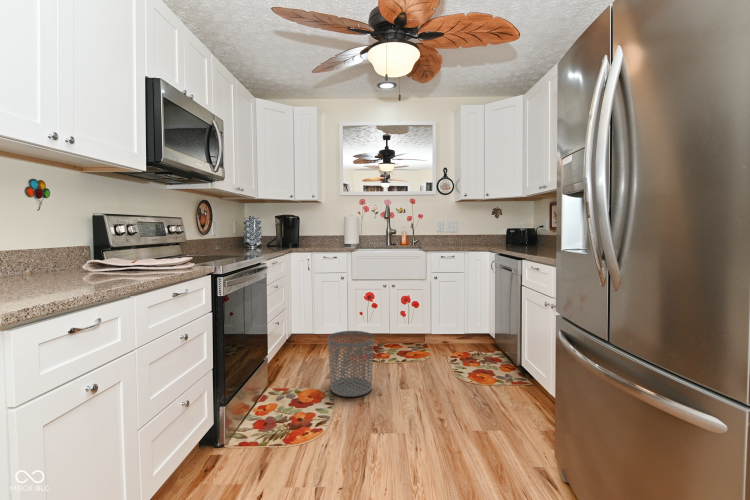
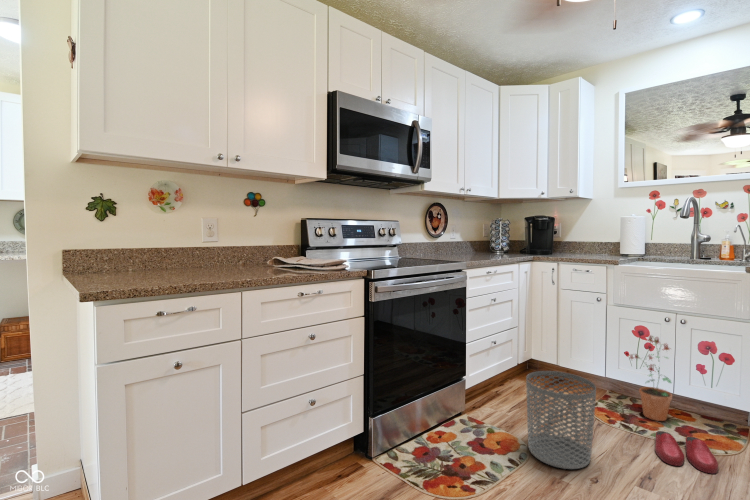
potted plant: none [366,298,394,353] -> present [630,336,672,421]
slippers: none [392,354,426,373] -> present [655,431,718,474]

